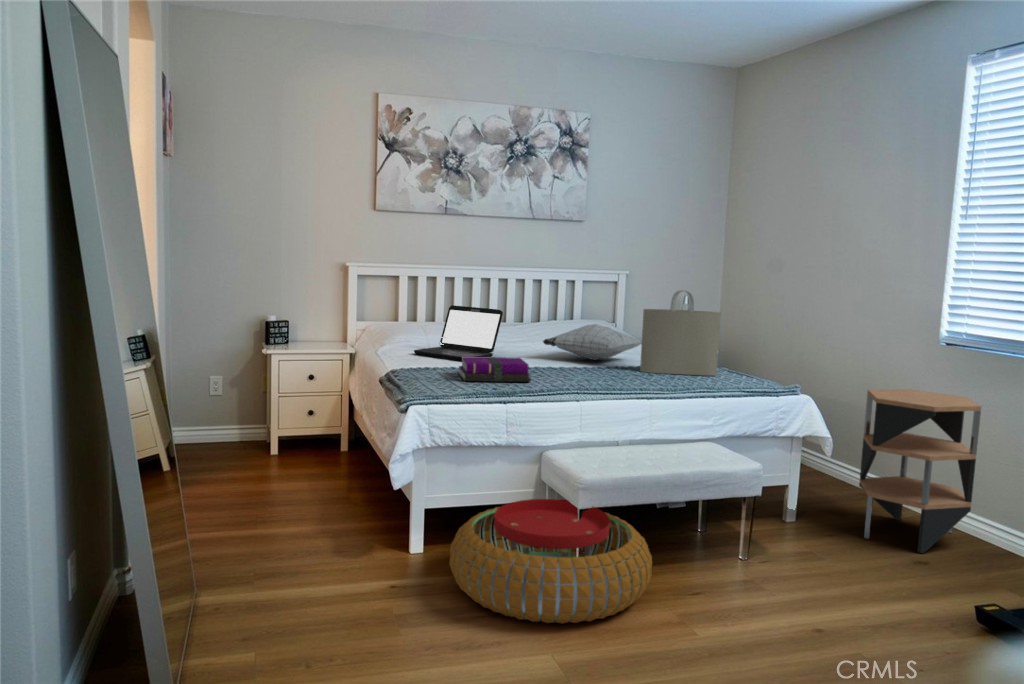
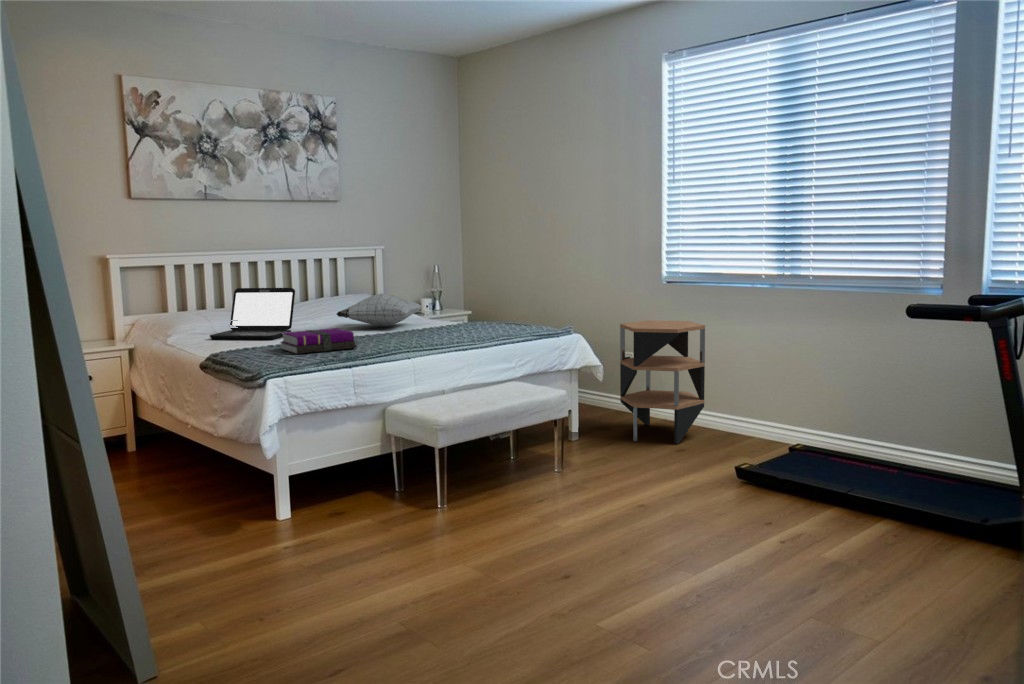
tote bag: present [640,290,721,376] -> none [432,255,498,331]
pouf: present [449,499,652,623] -> none [331,445,513,550]

